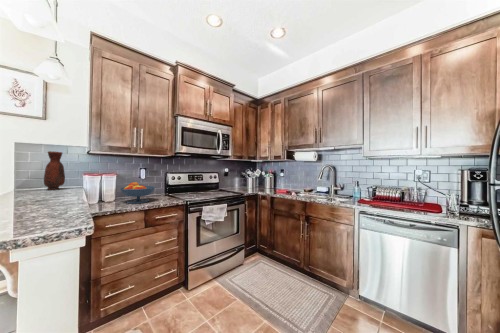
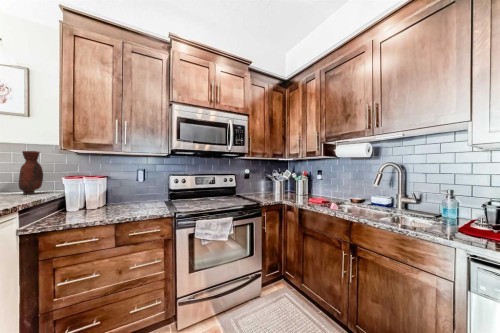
fruit bowl: present [120,182,155,204] -> none [97,186,142,213]

